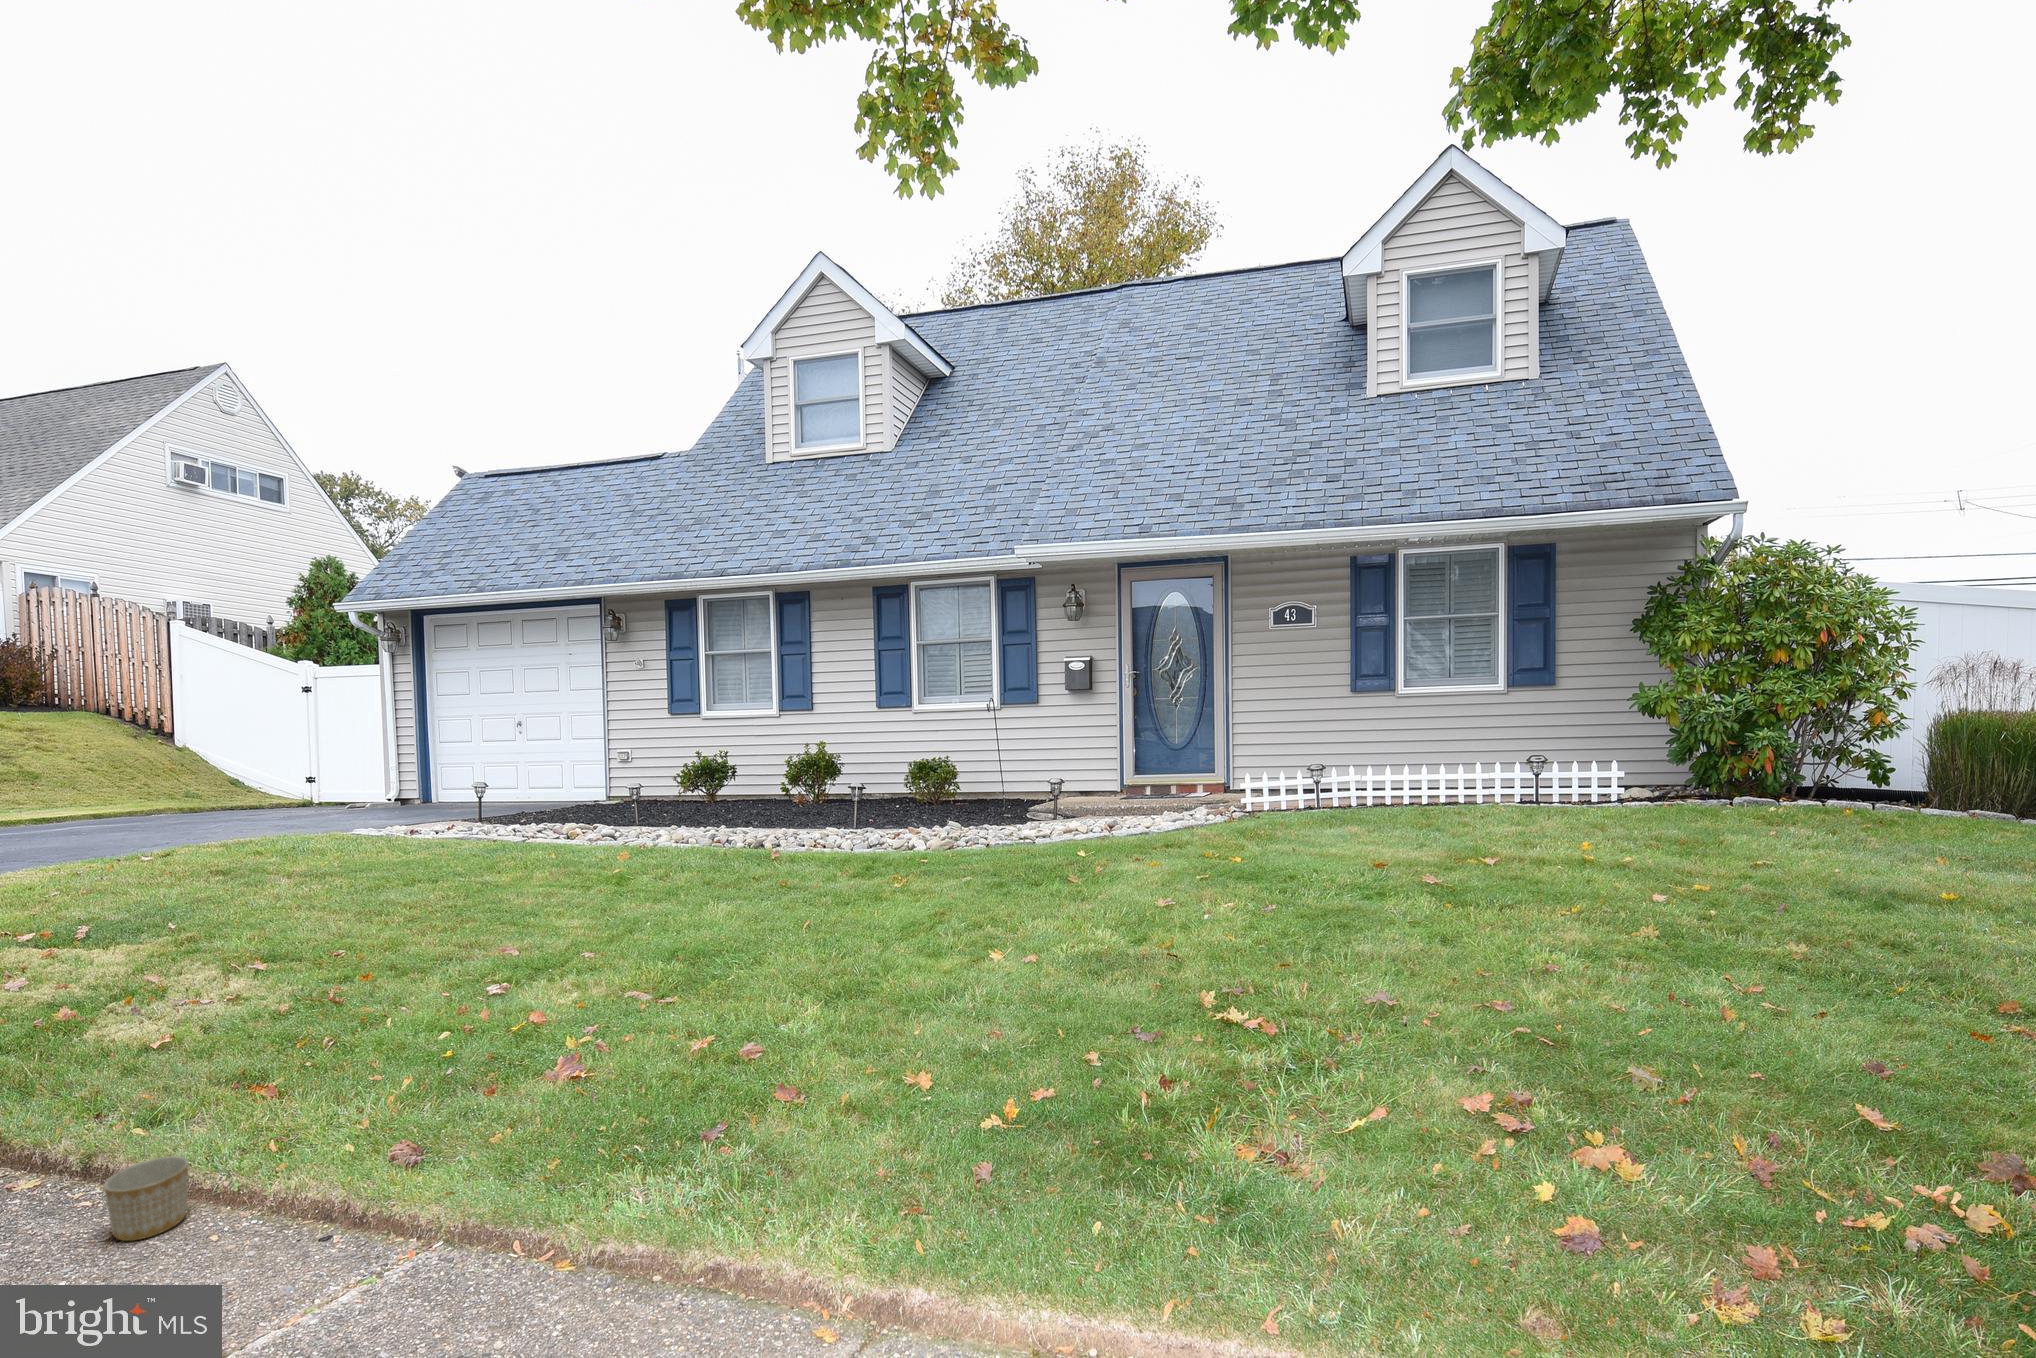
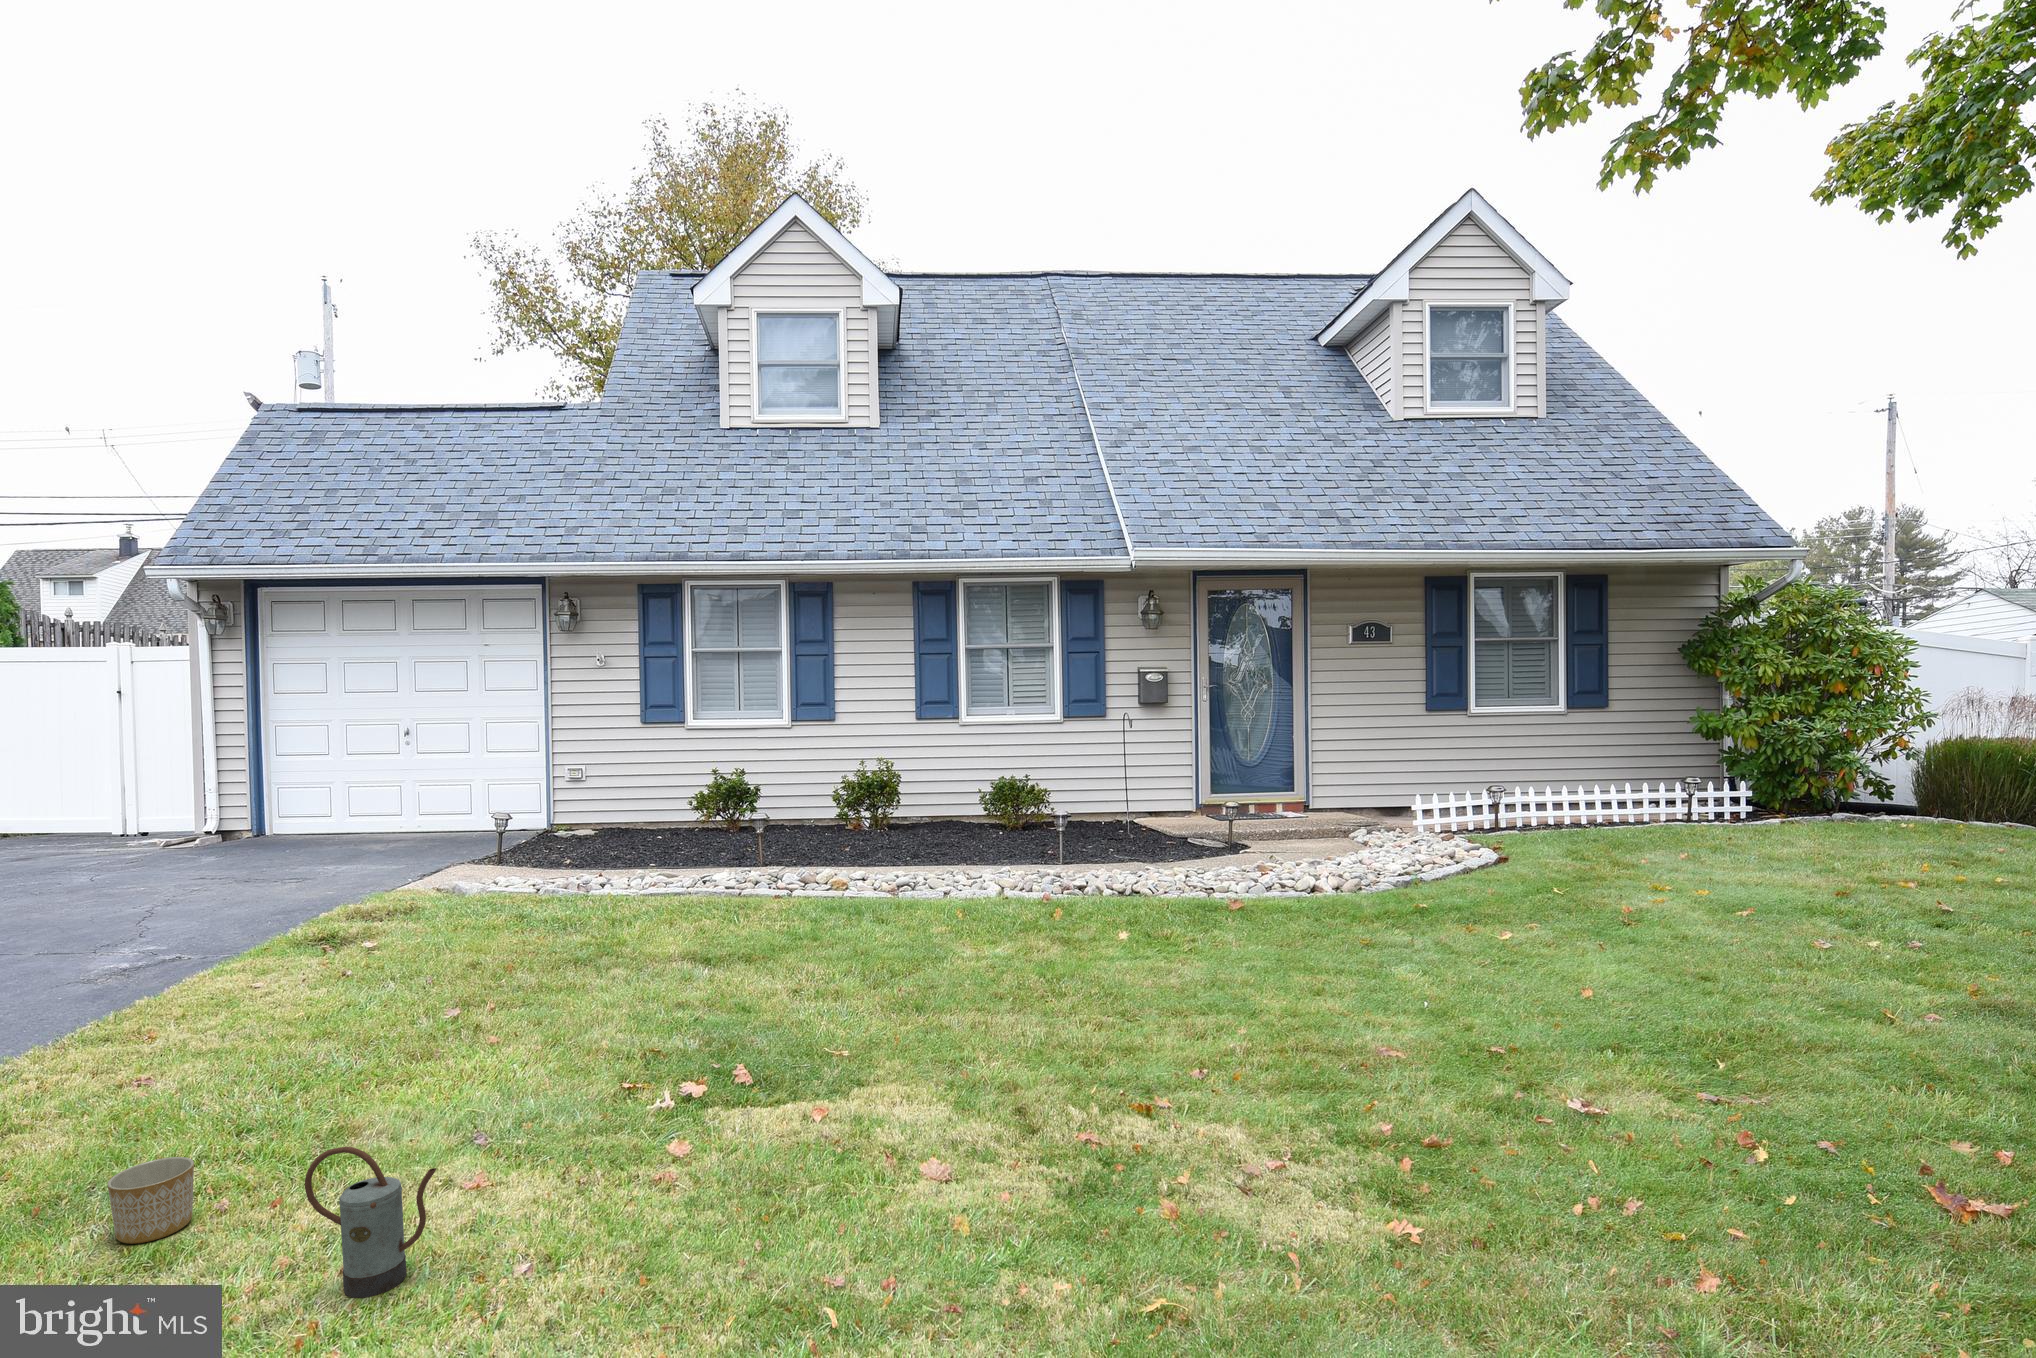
watering can: none [299,1153,426,1293] -> present [305,1147,436,1298]

